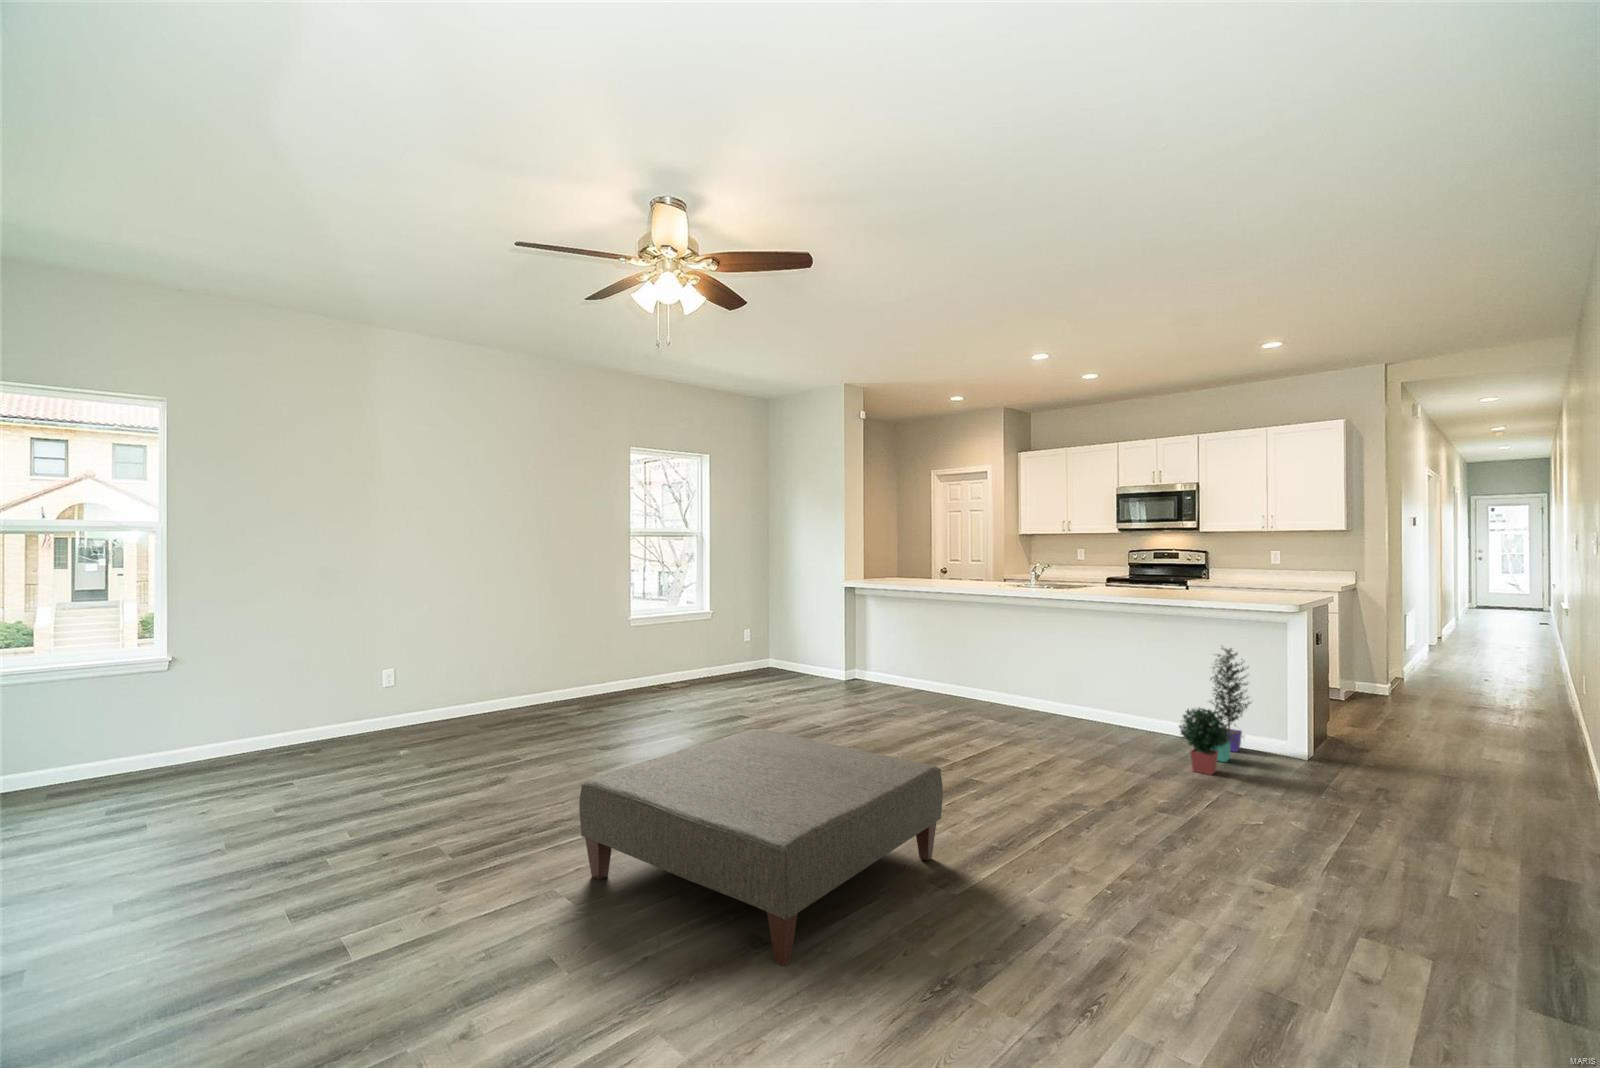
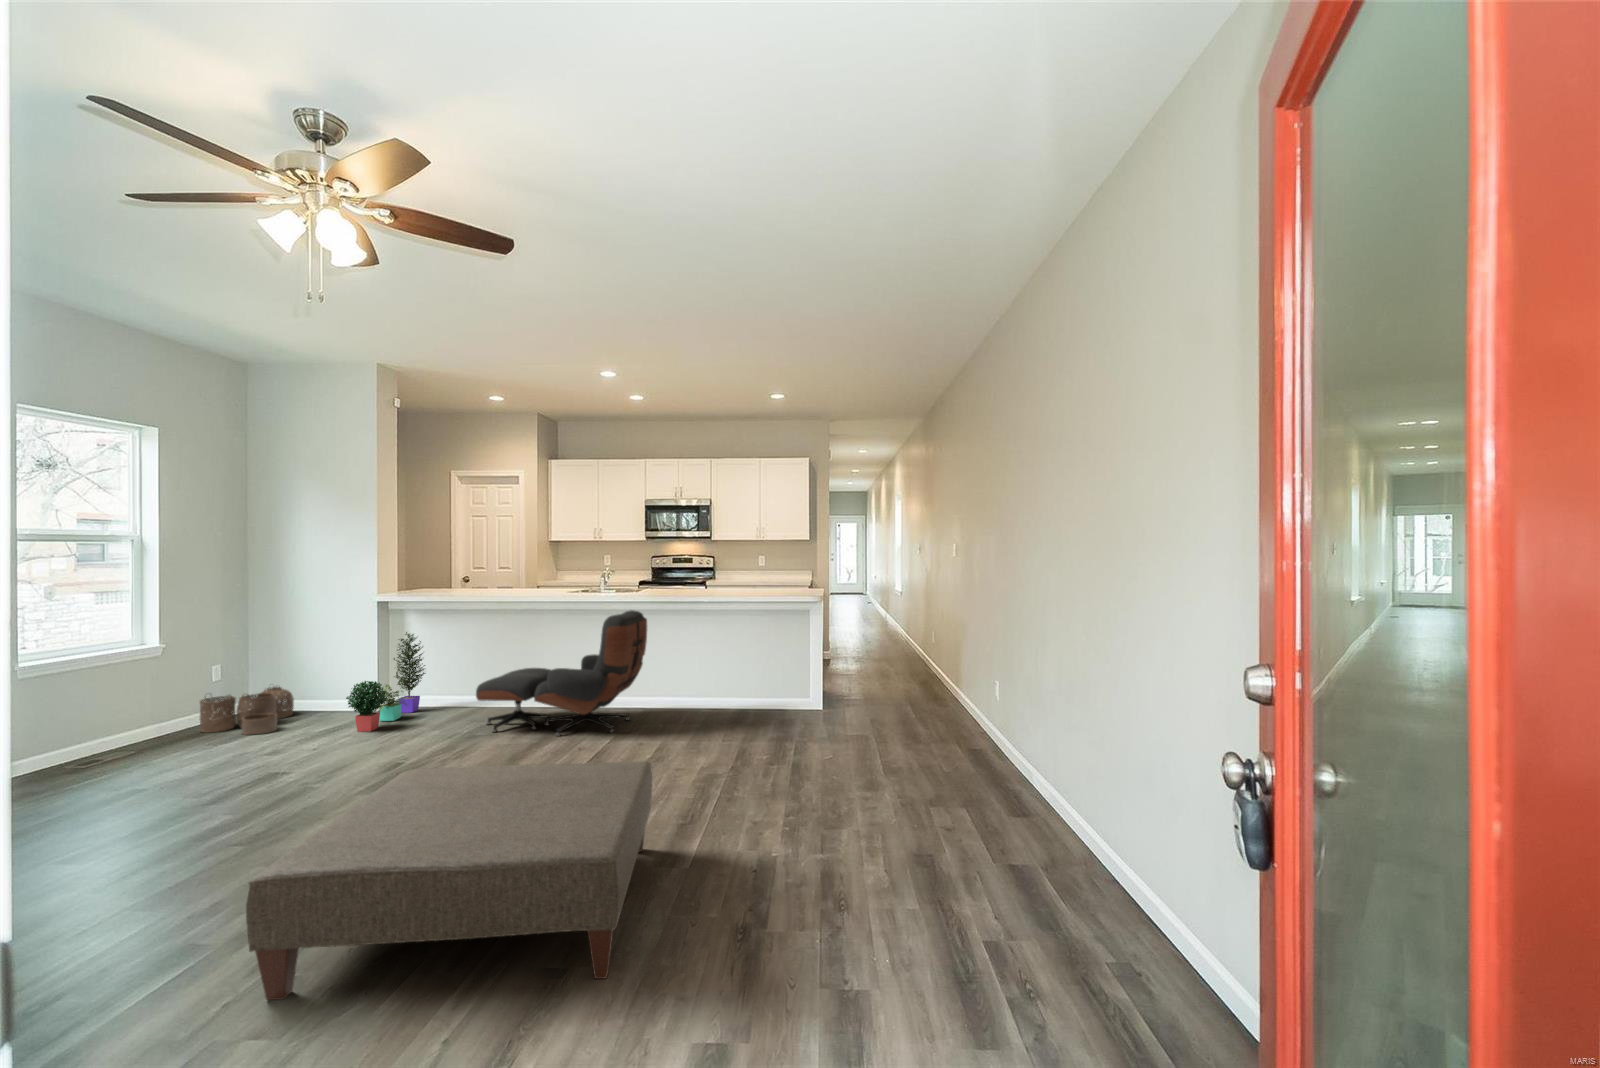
lounge chair: none [898,608,1066,736] -> present [476,610,647,737]
woven basket: none [733,648,795,685] -> present [200,687,294,735]
potted plant: present [1179,648,1251,775] -> present [346,632,426,731]

